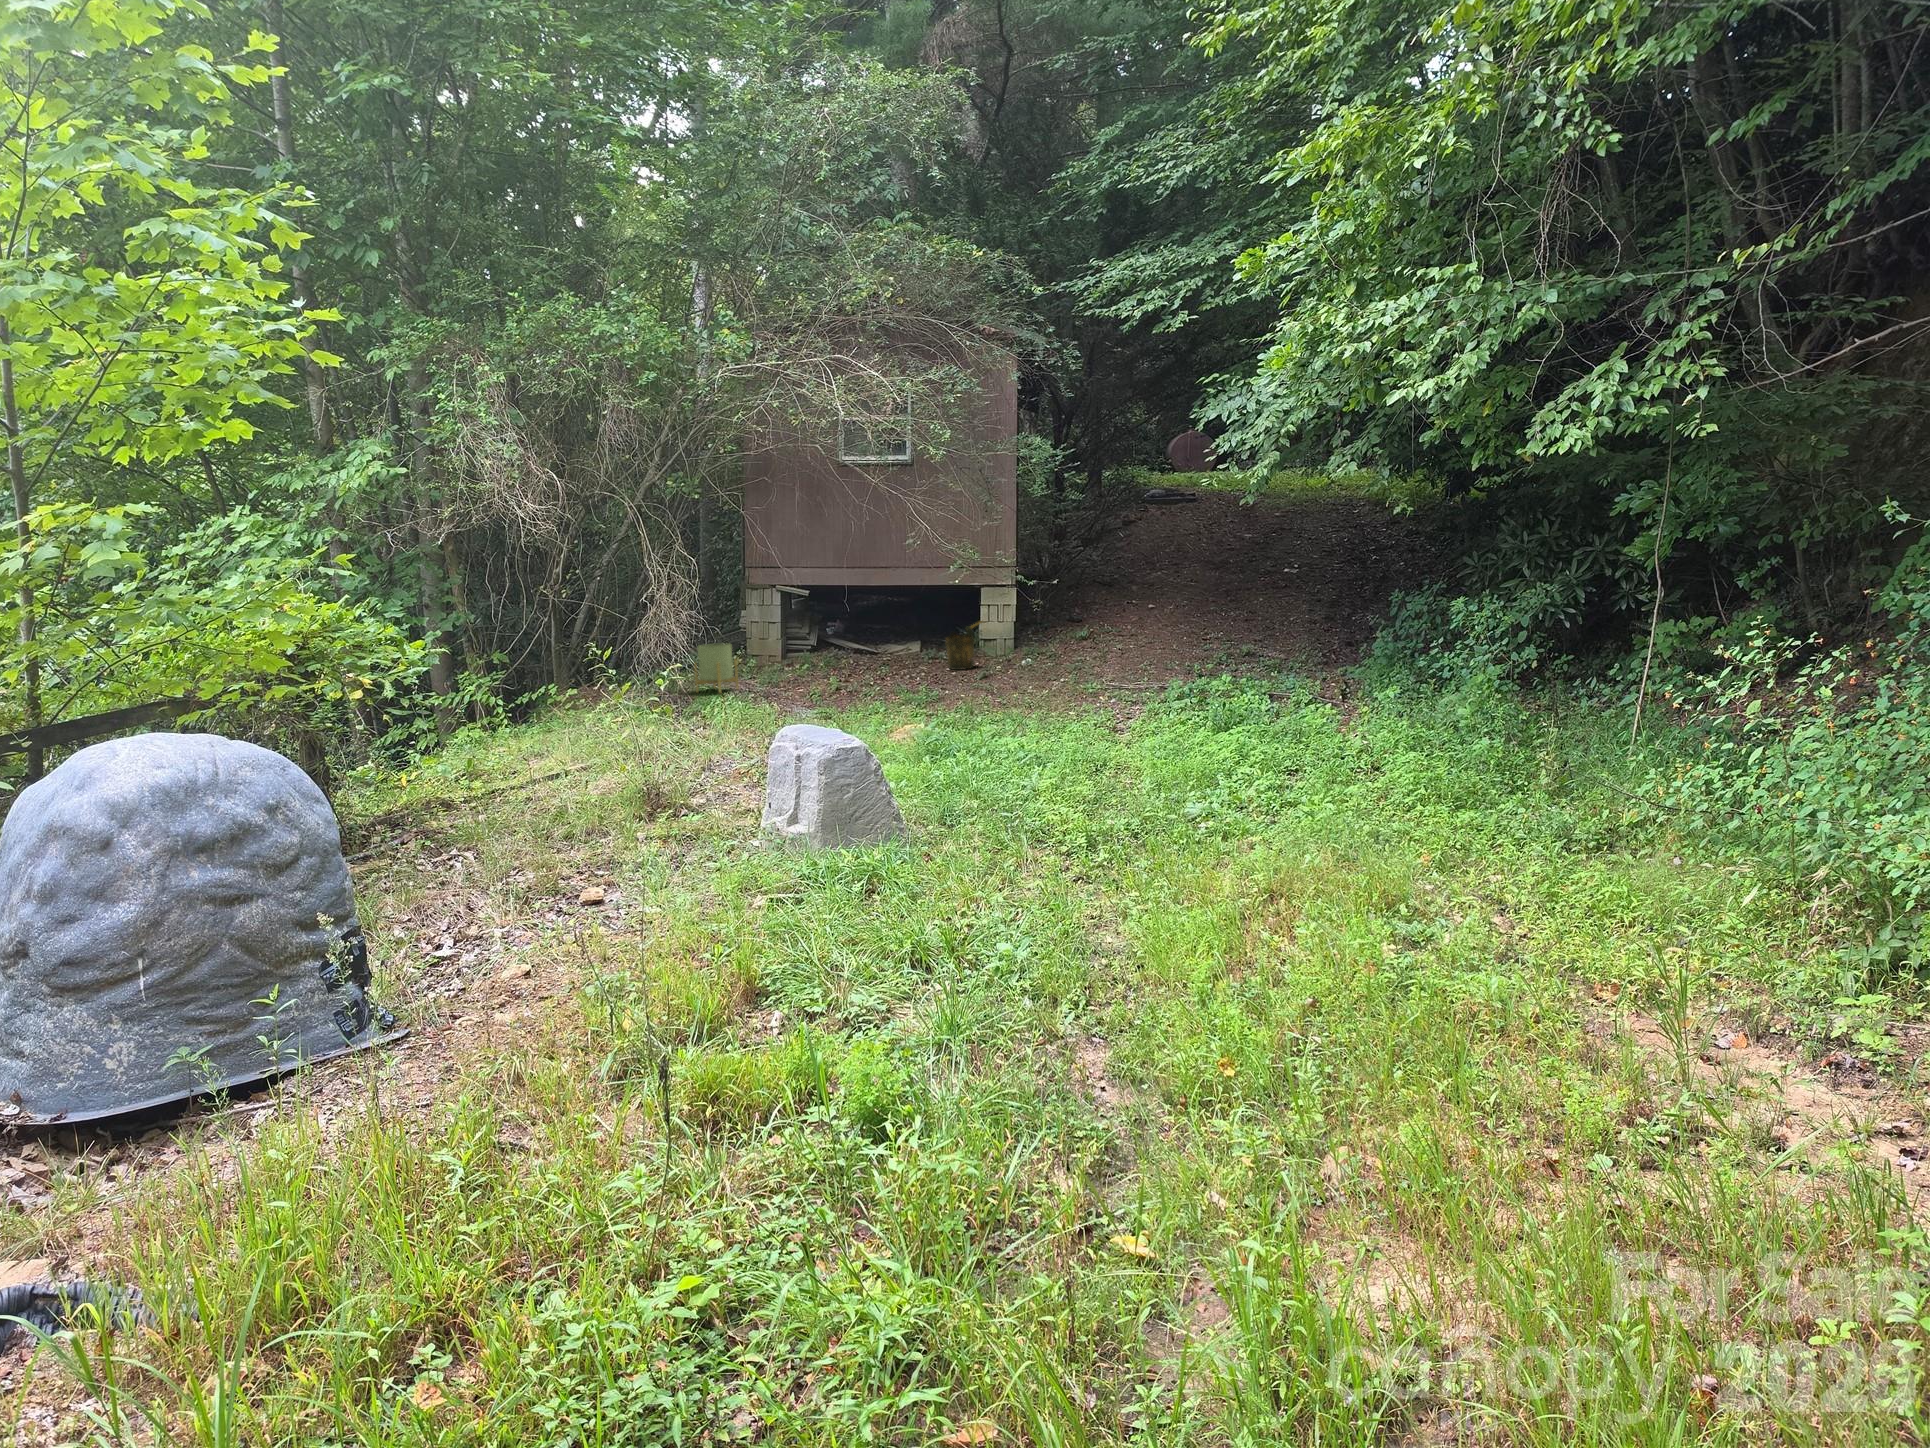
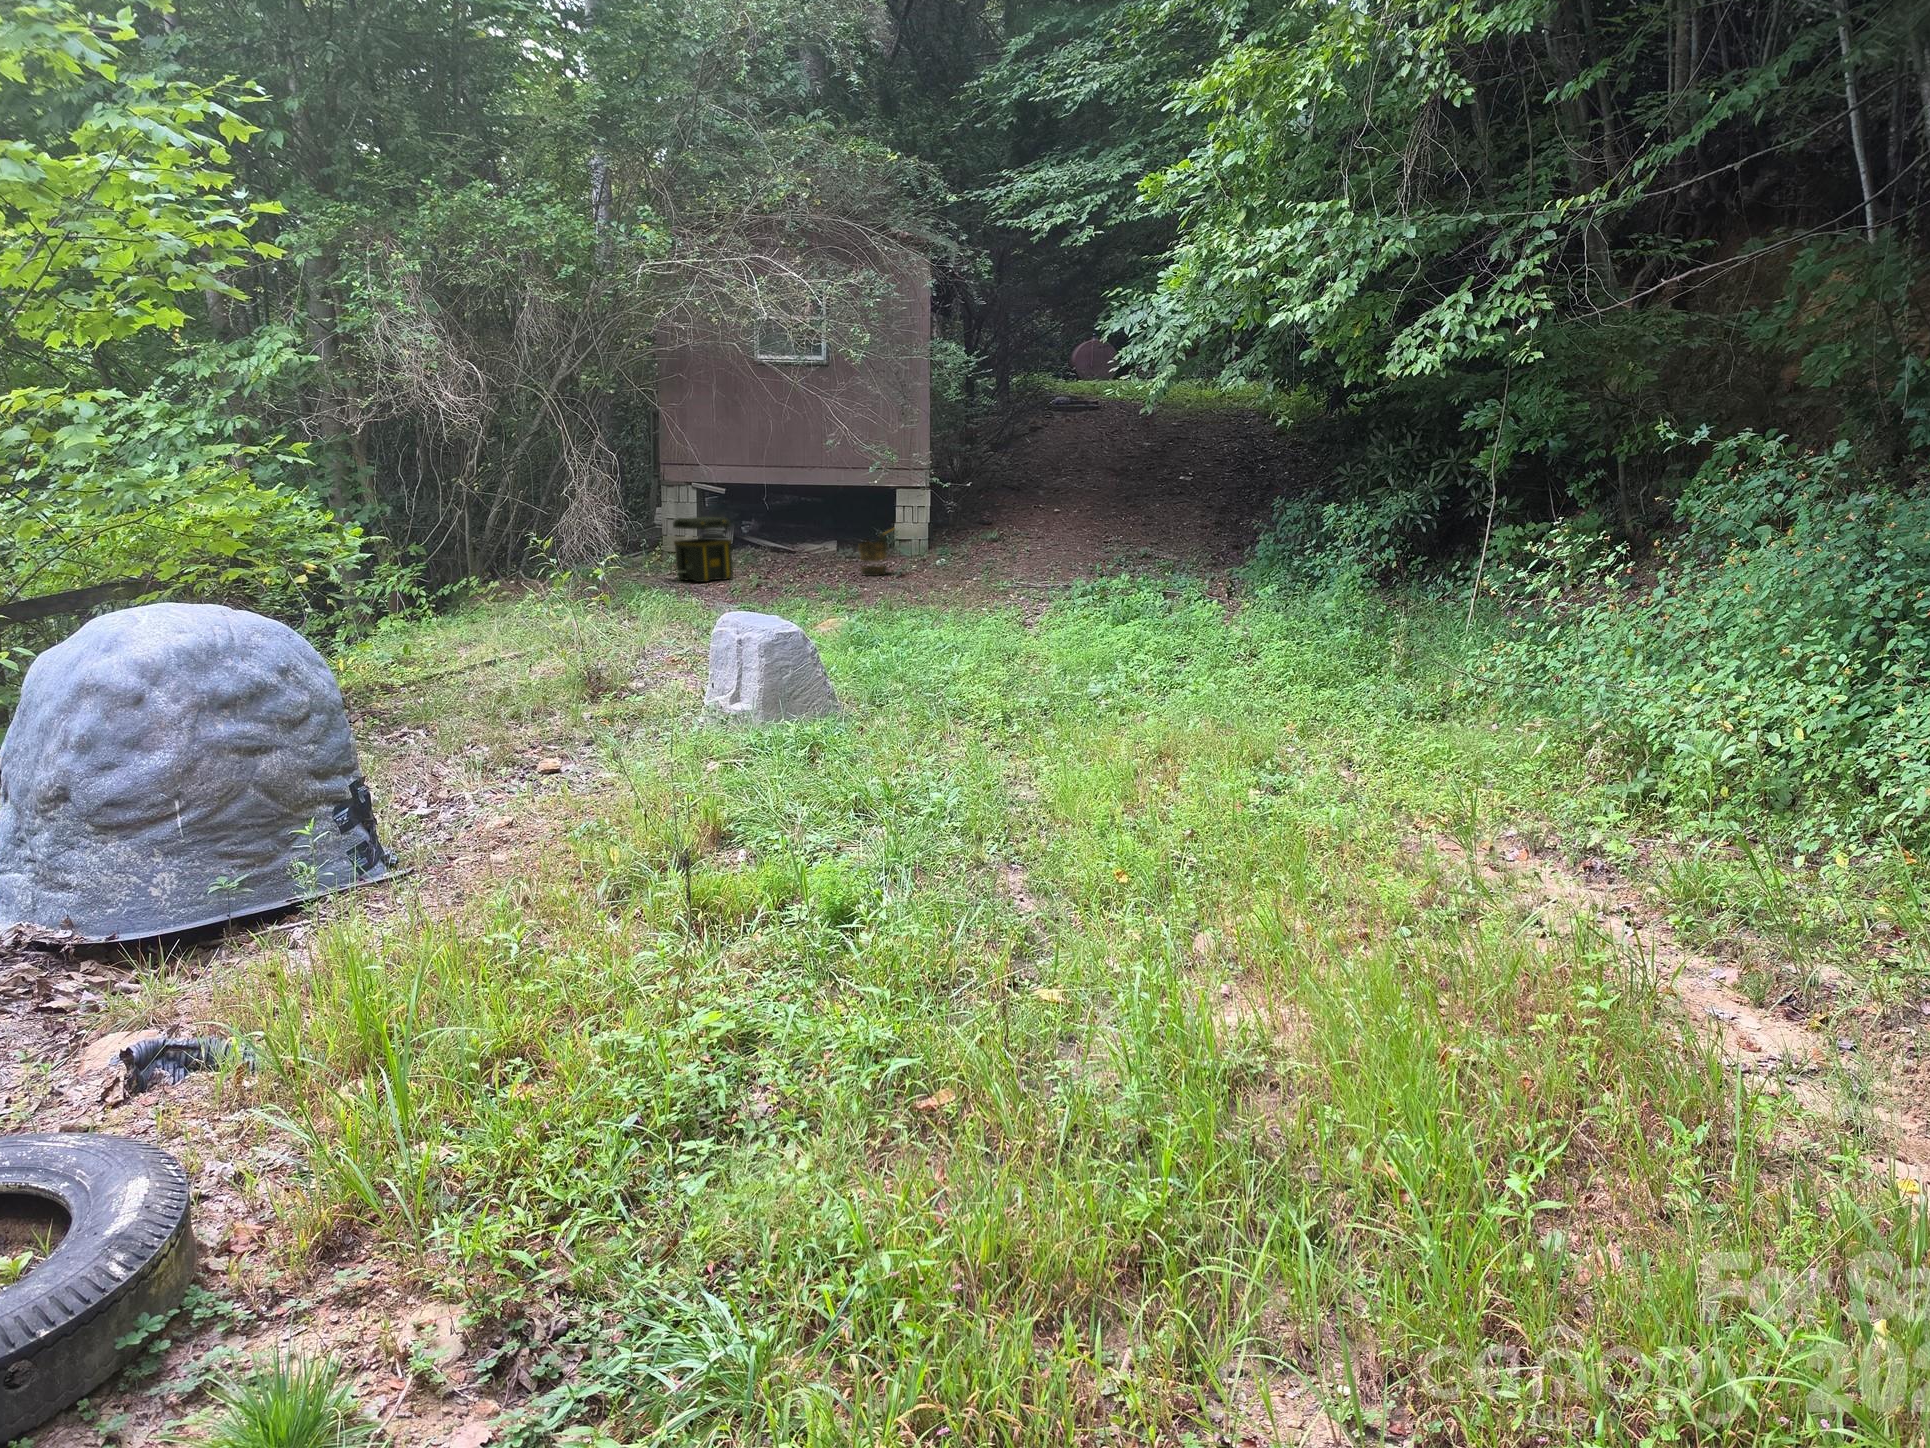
toolbox: none [765,612,822,677] -> present [673,517,733,582]
planter: present [694,643,738,693] -> none [601,547,648,598]

